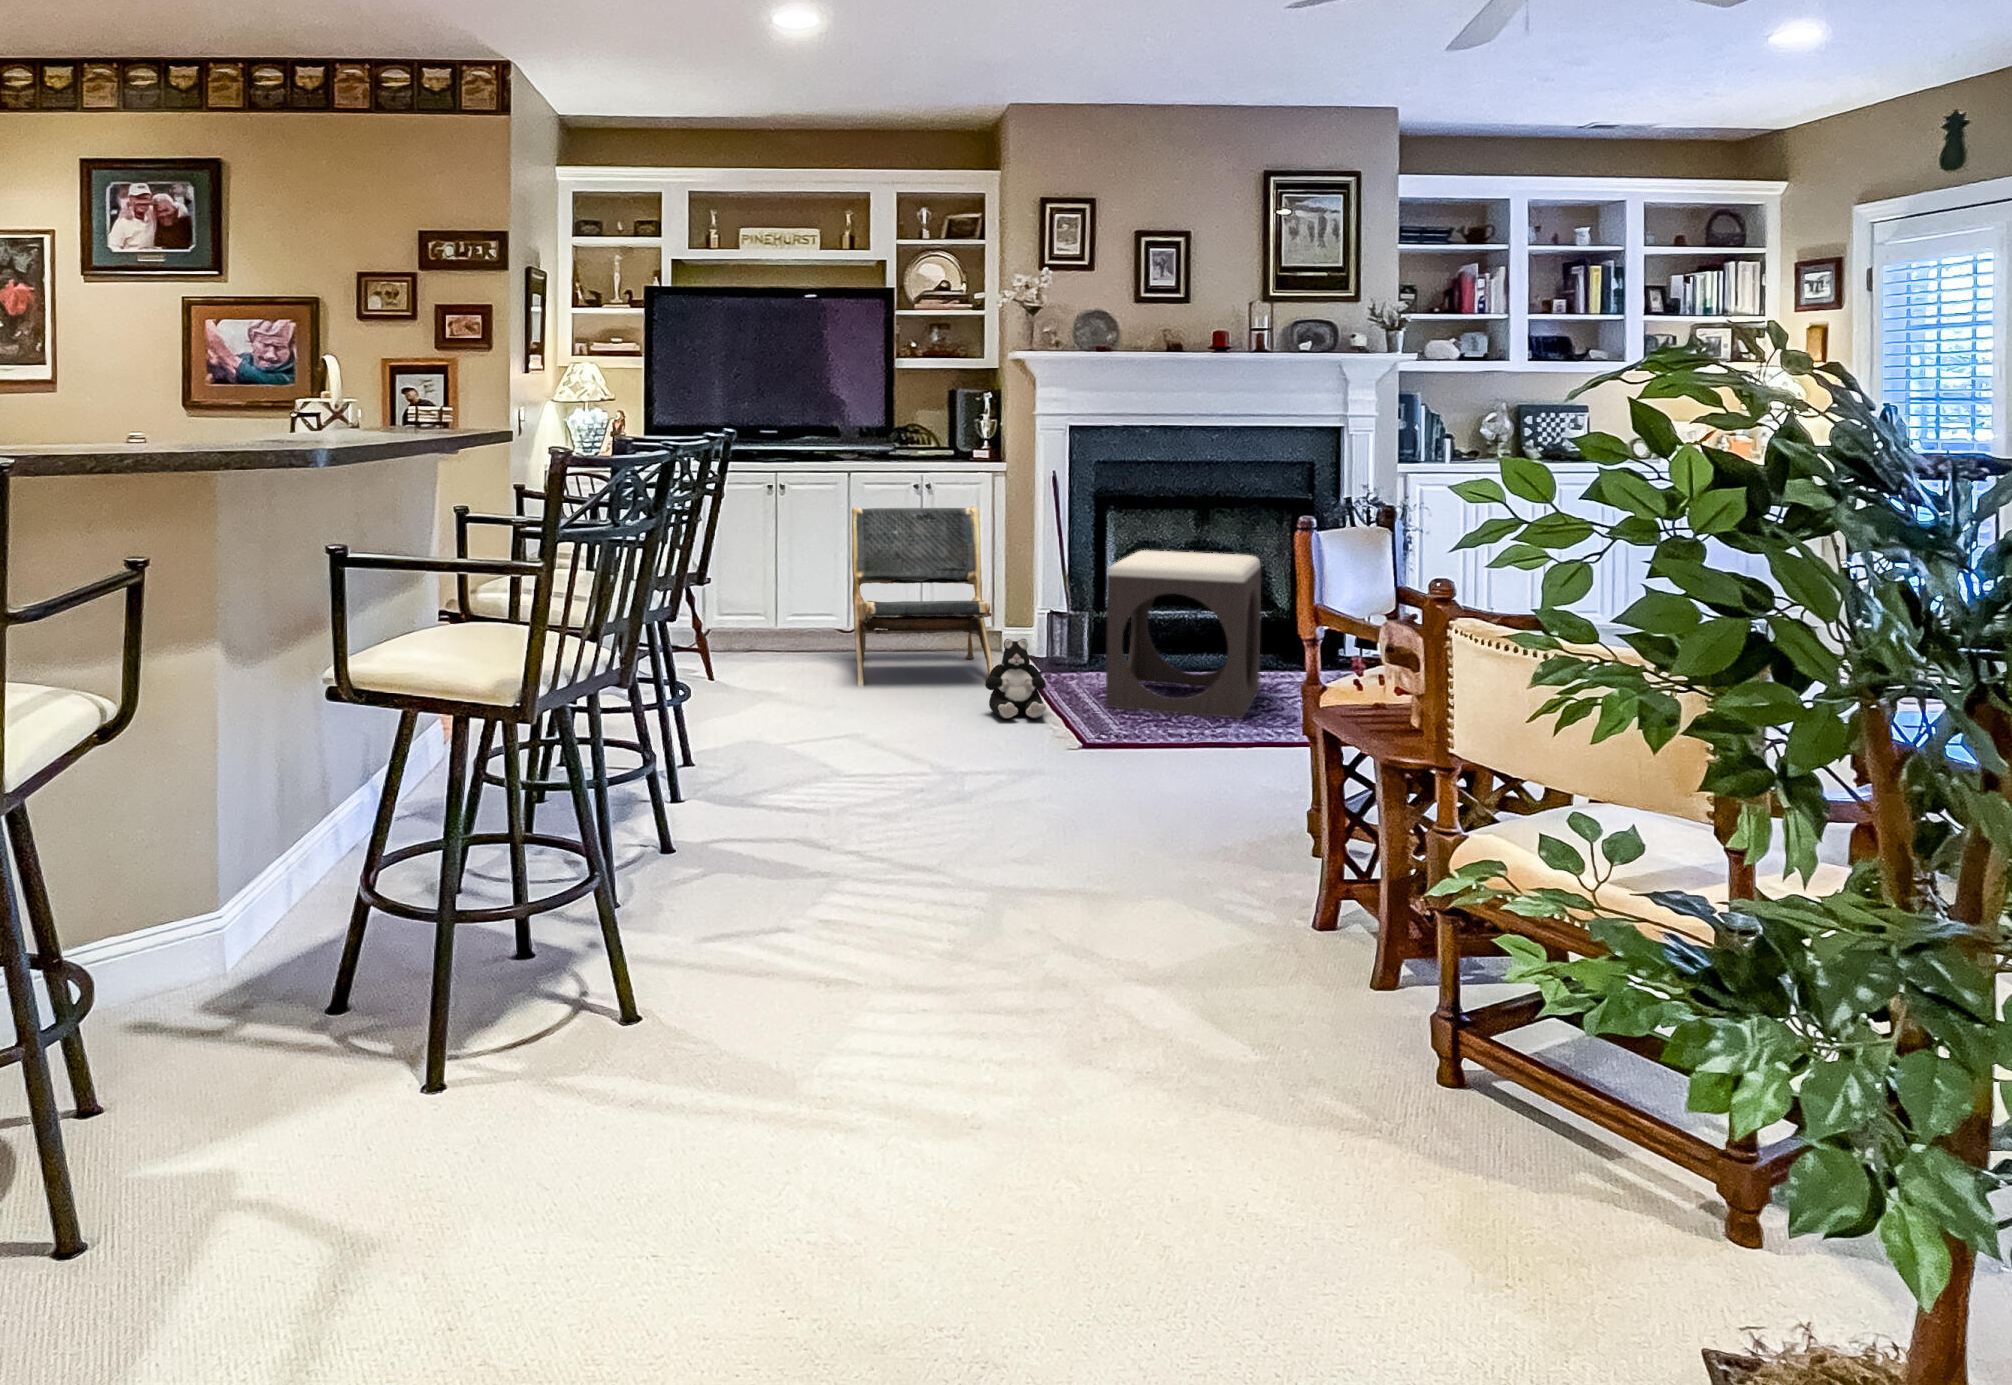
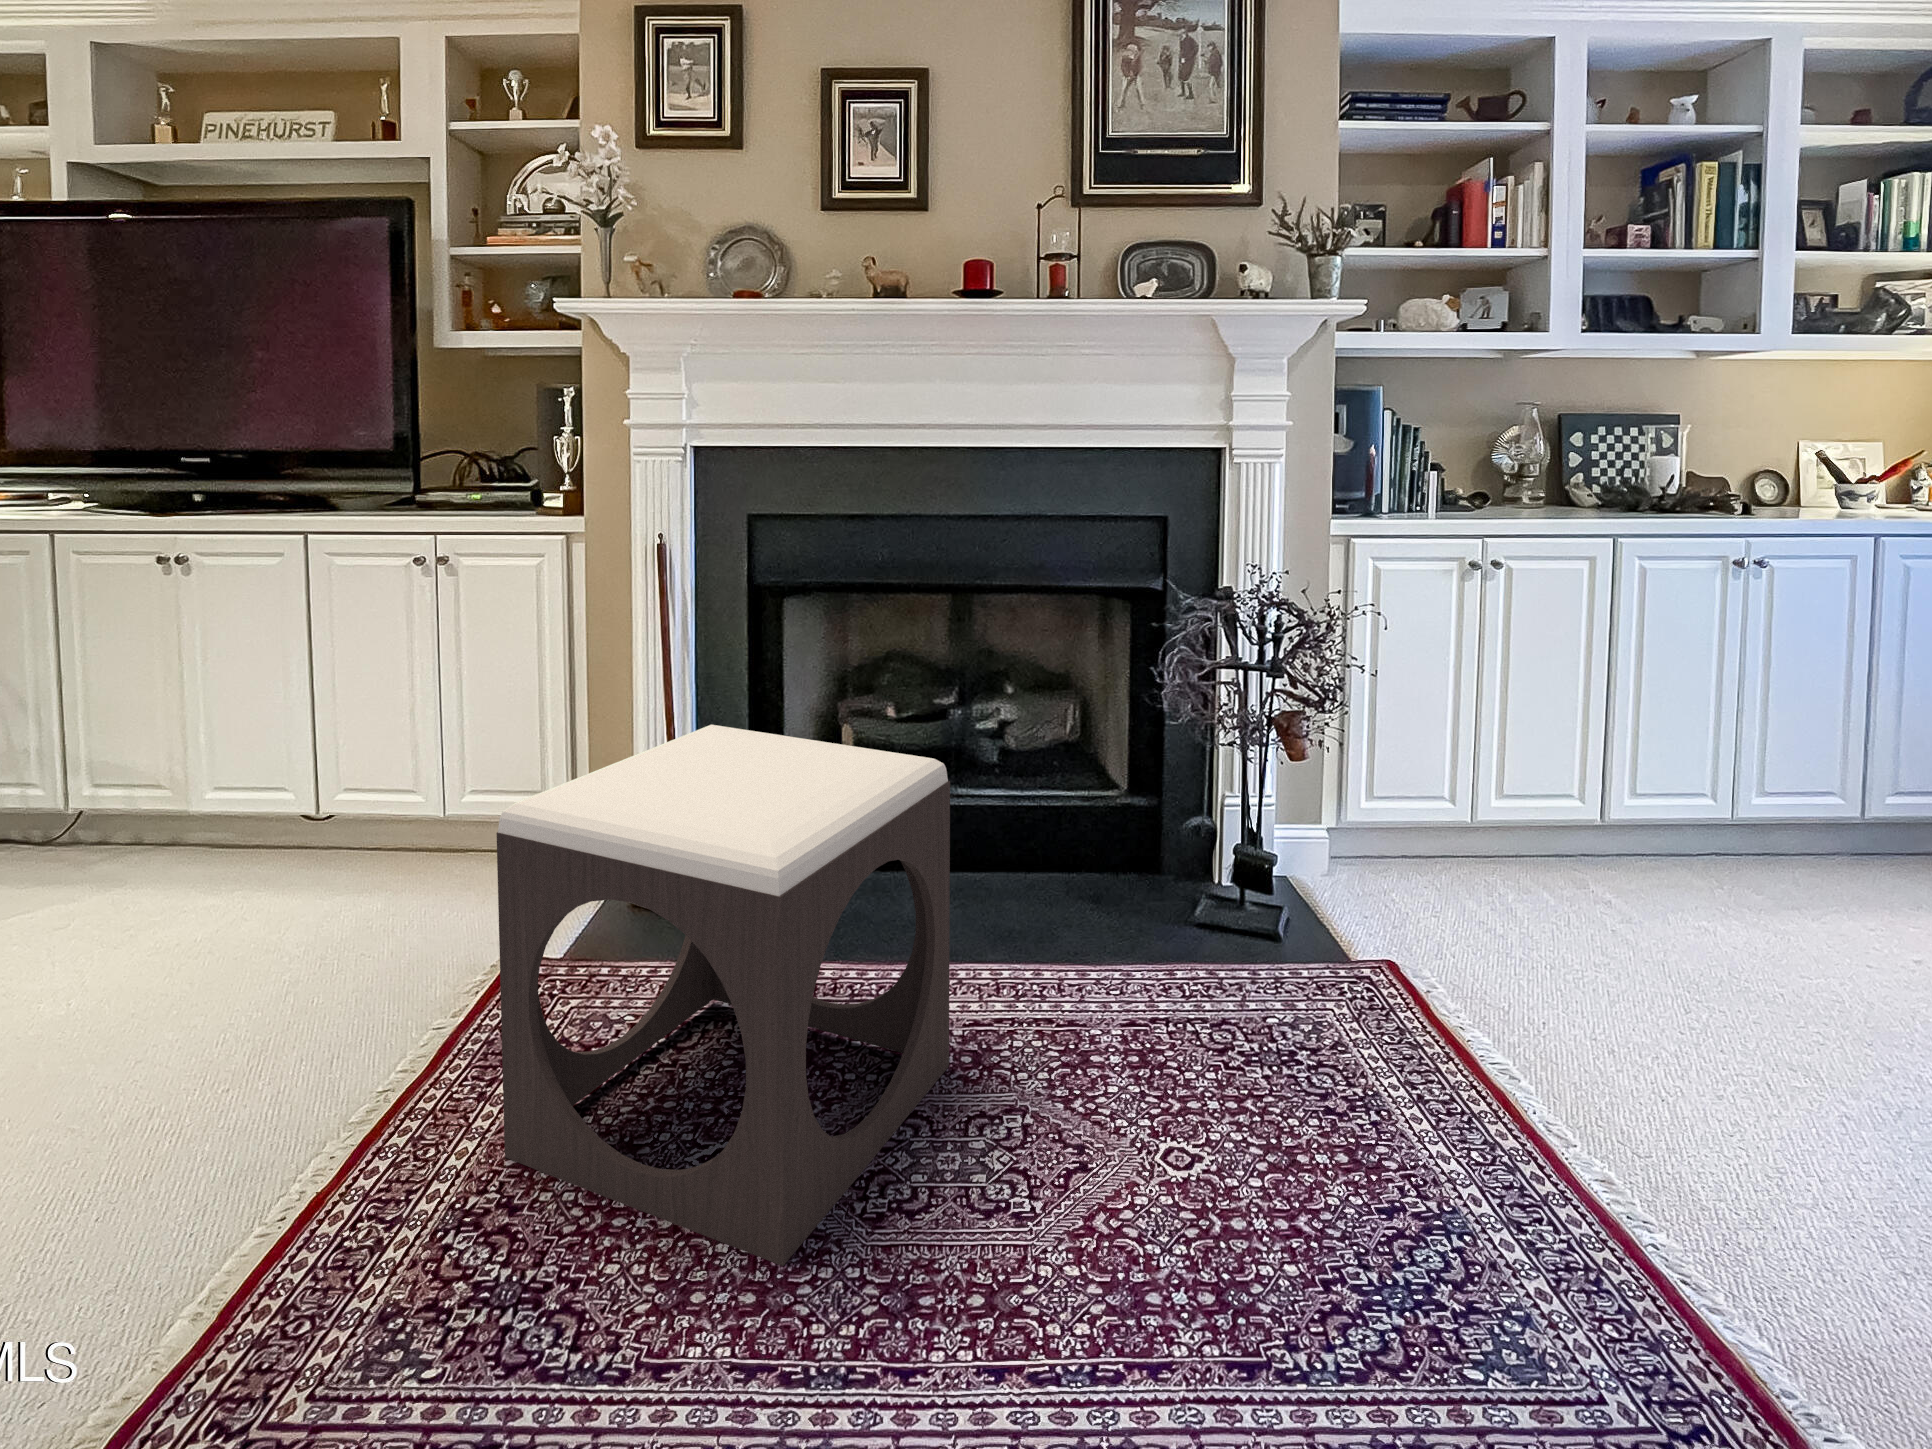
lounge chair: present [852,506,993,687] -> none [115,594,535,1010]
plush toy: present [985,639,1046,719] -> none [87,1002,303,1264]

